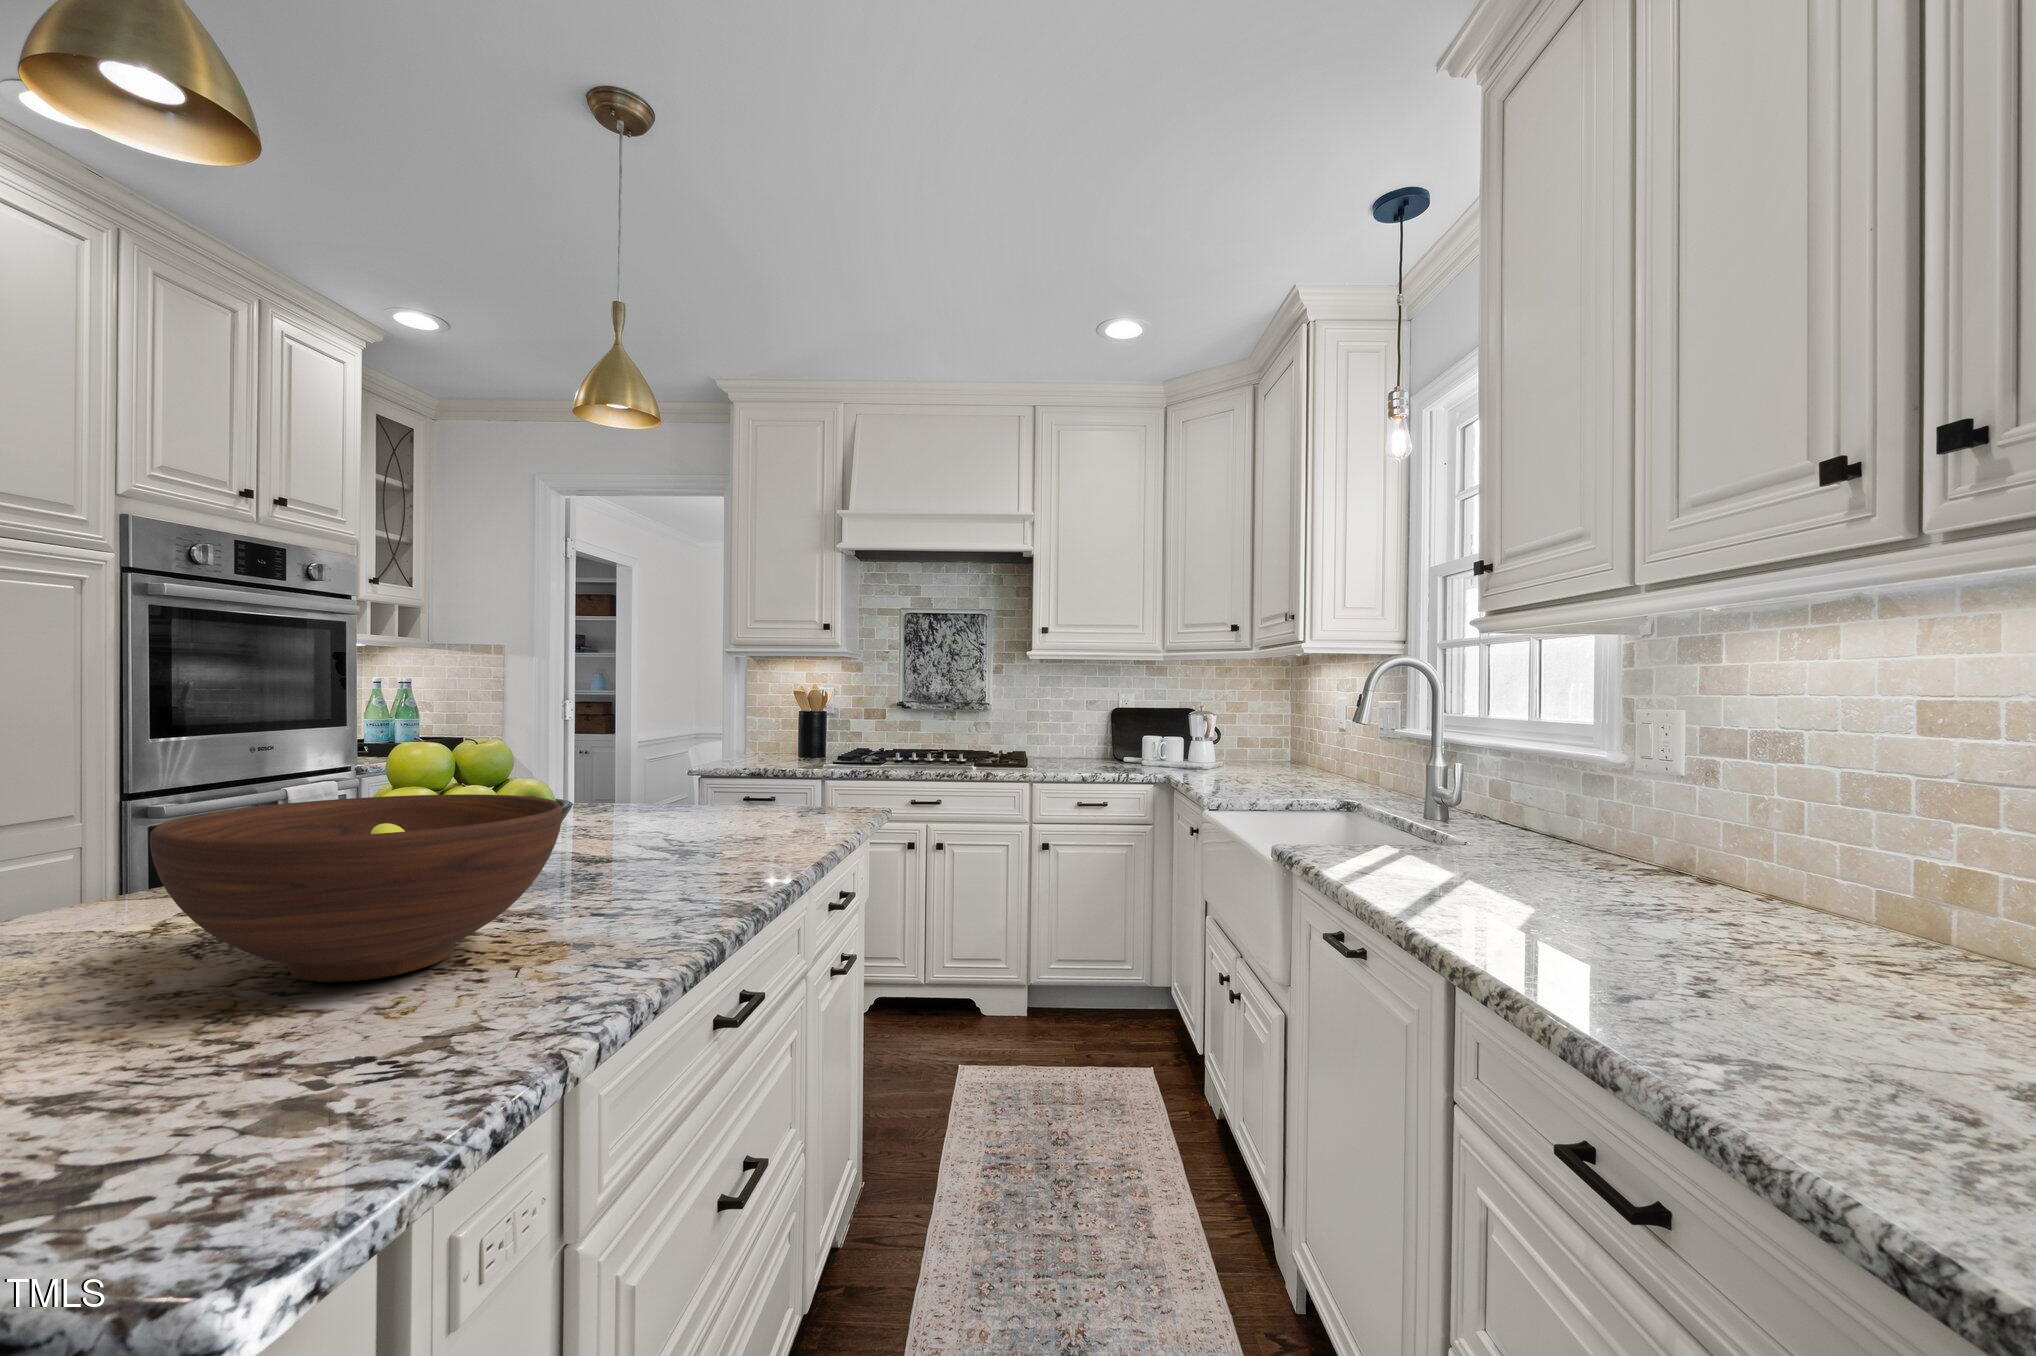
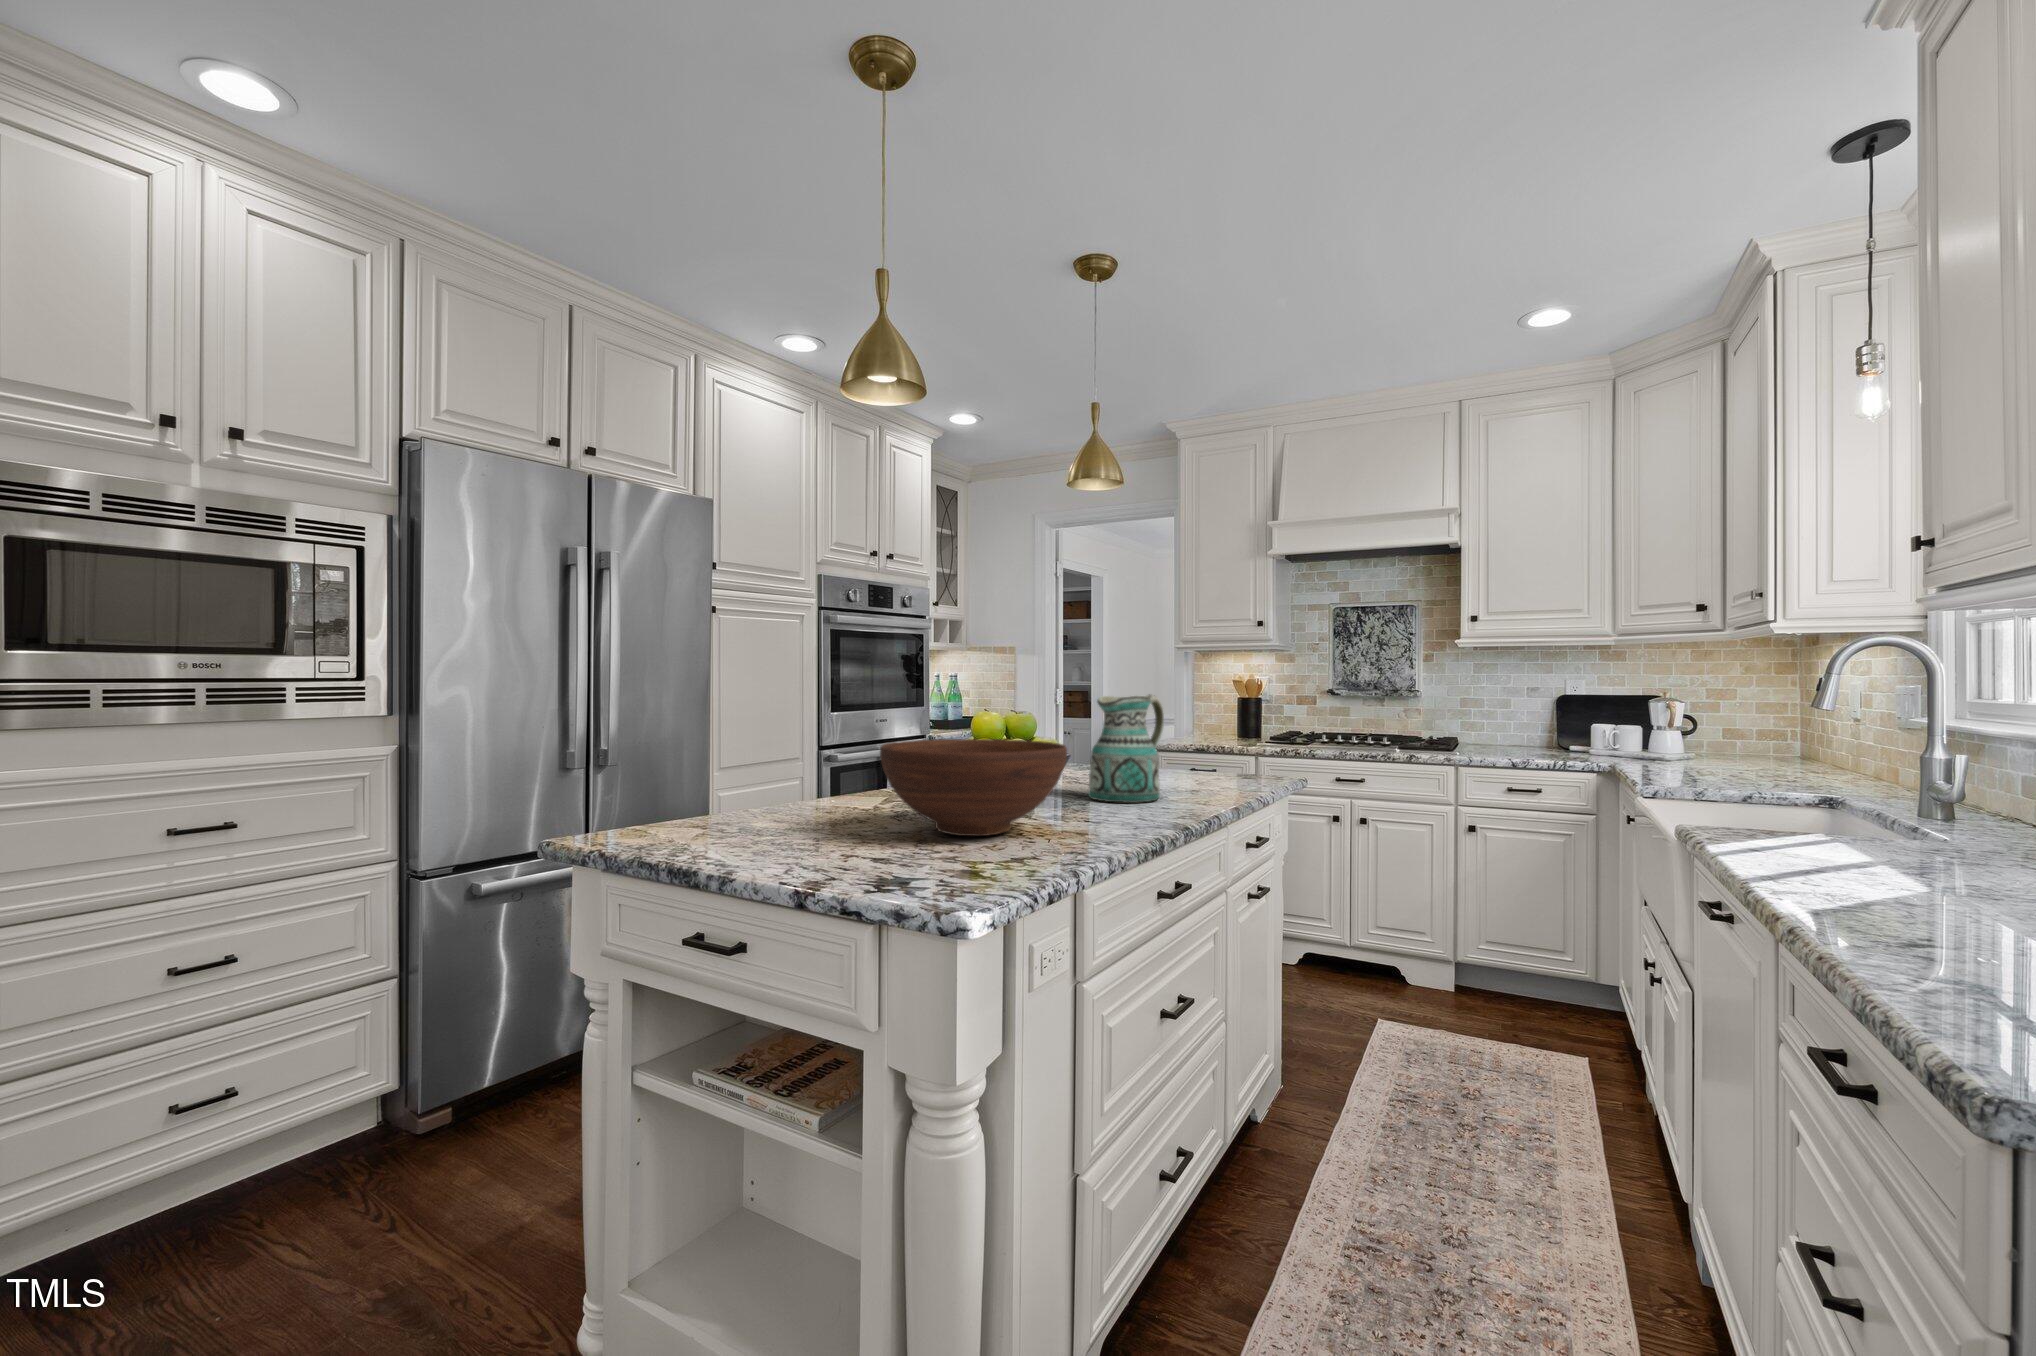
ceramic pitcher: none [603,714,718,872] -> present [1088,694,1164,803]

